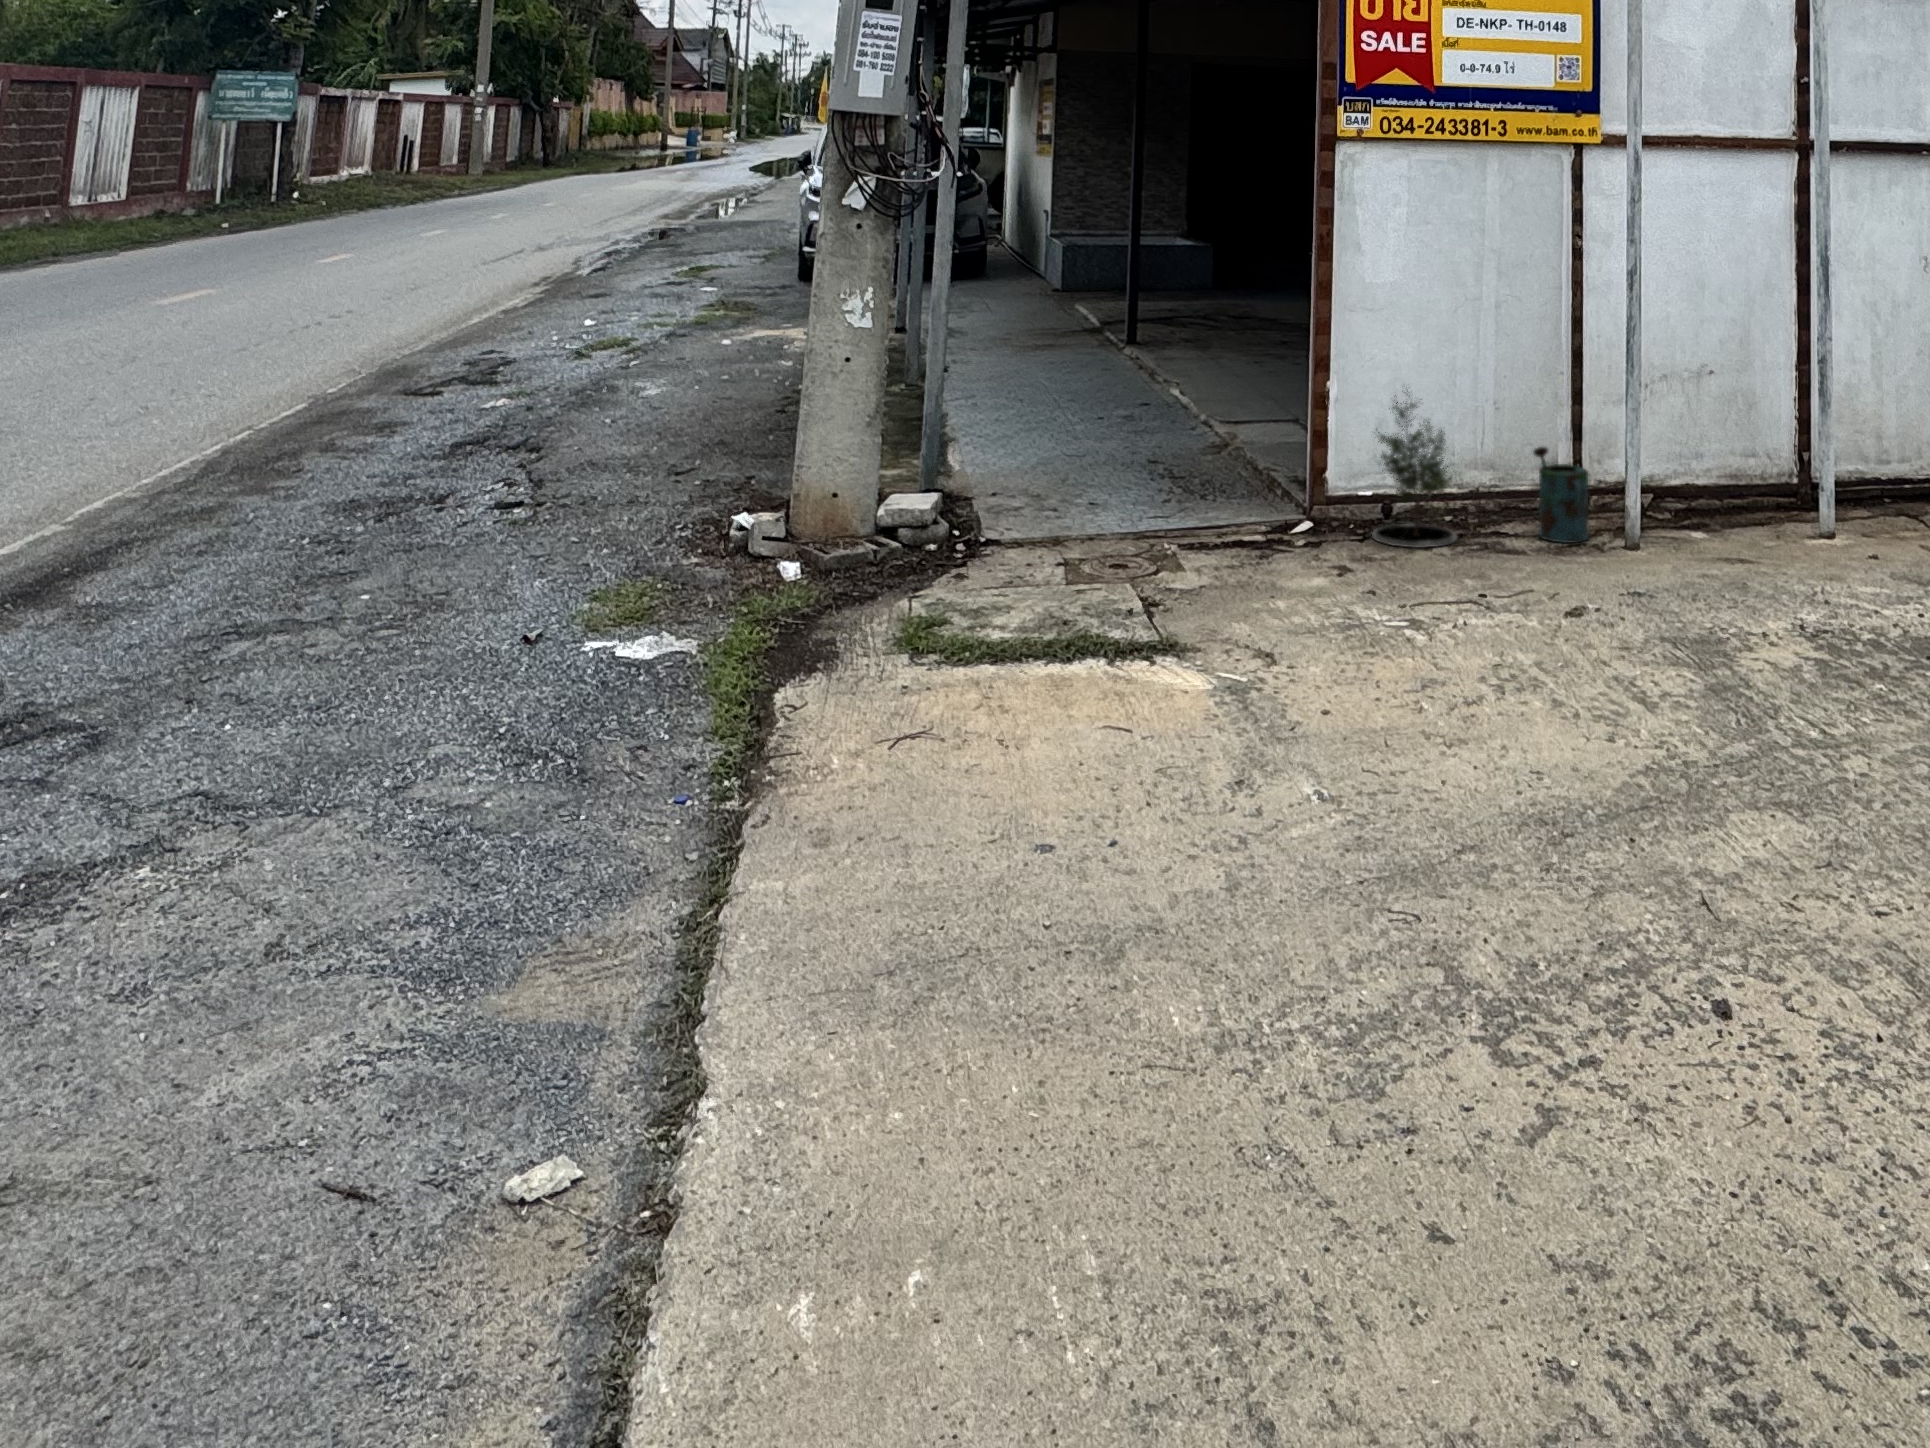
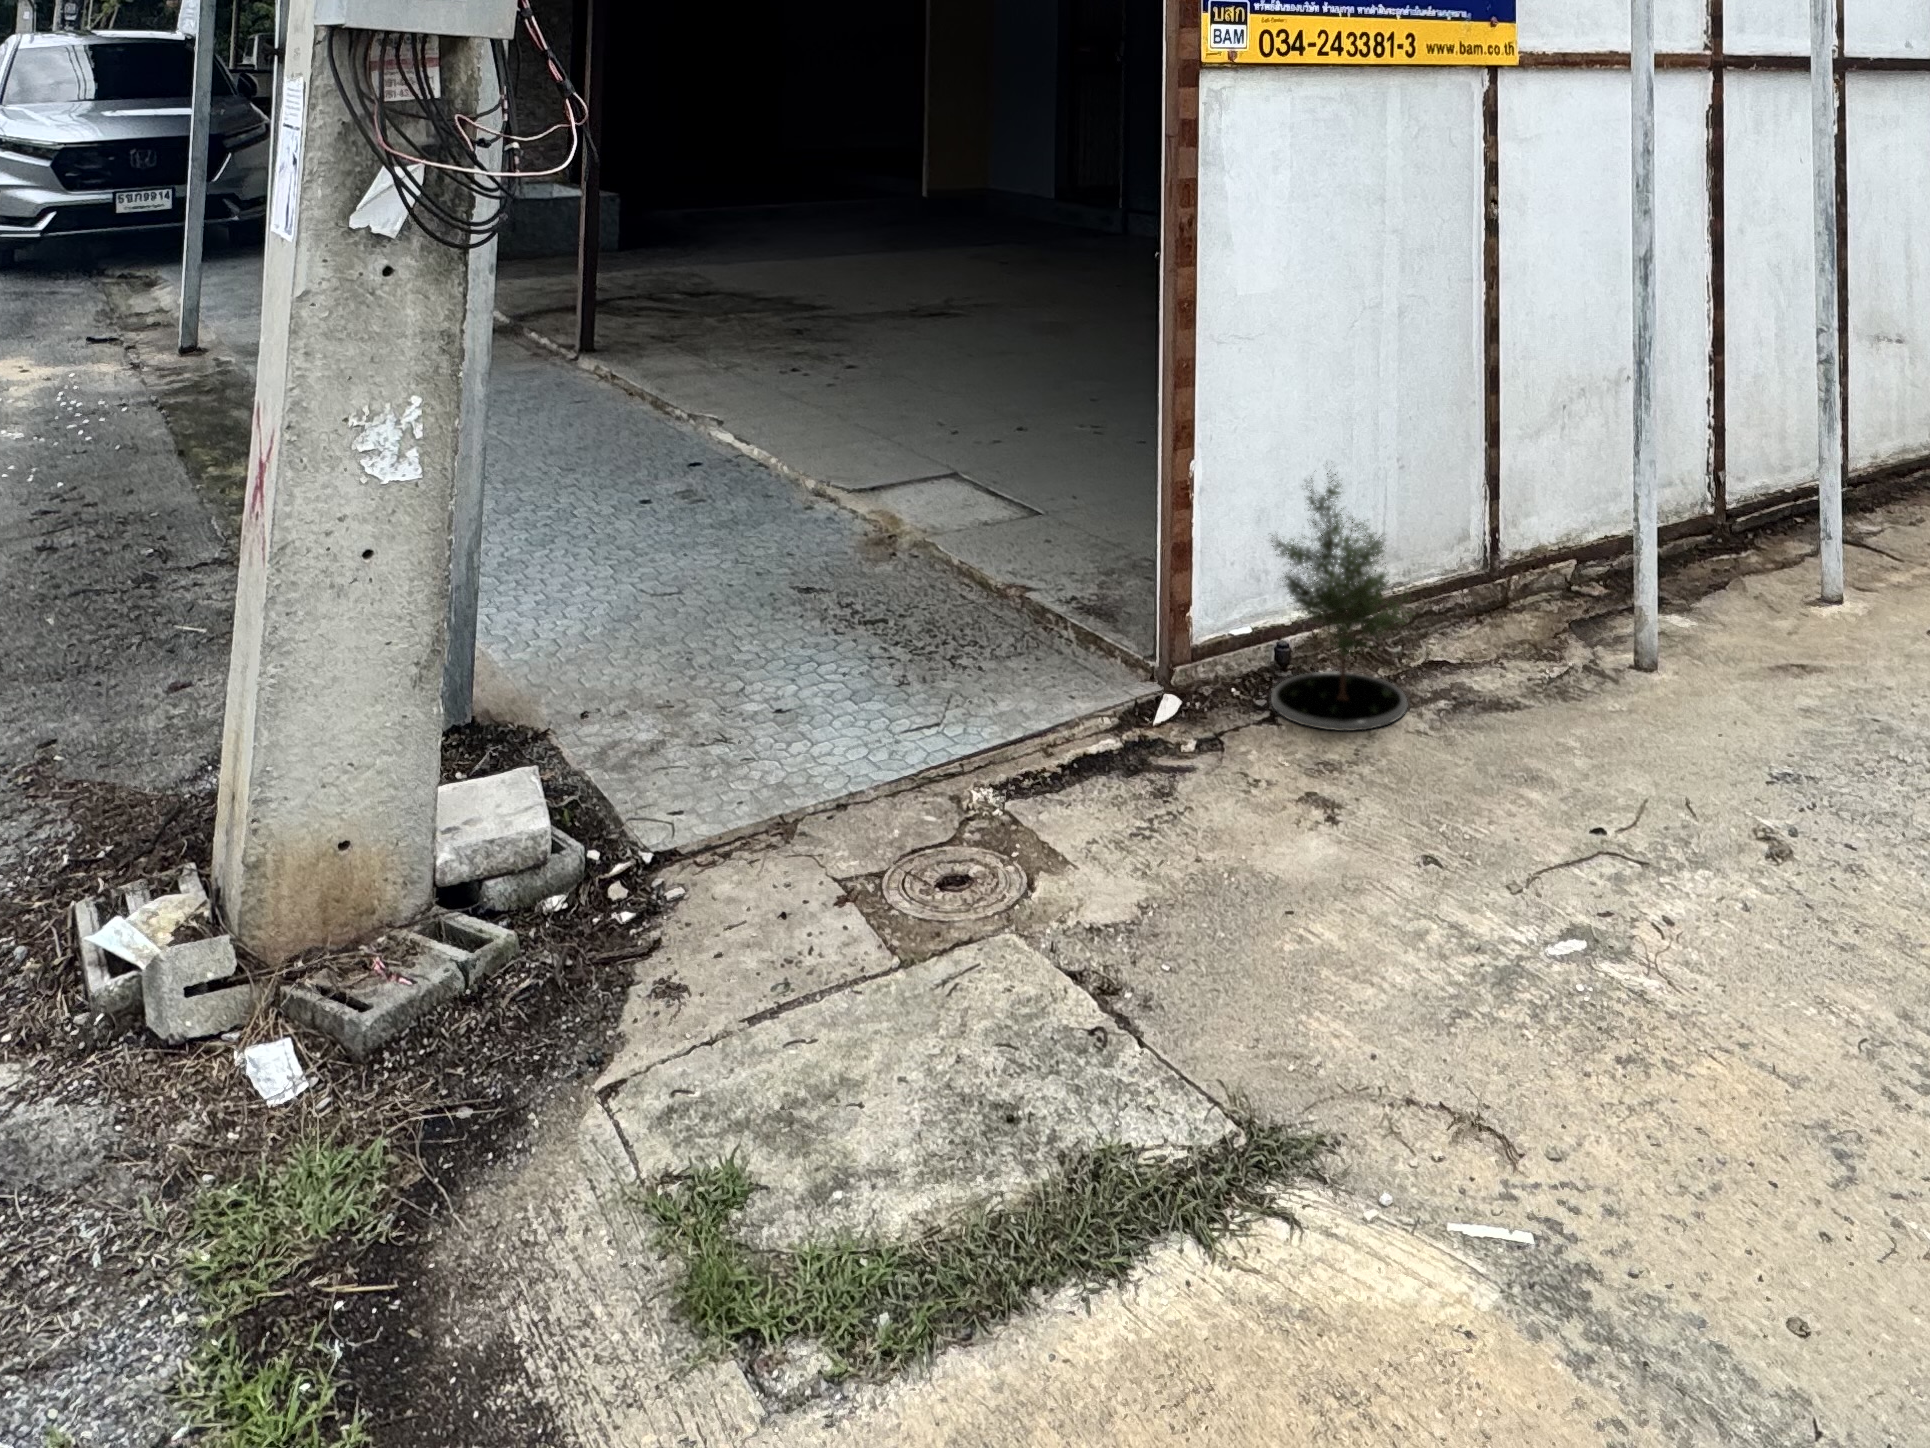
watering can: present [1533,447,1588,543] -> none [1450,522,1586,678]

